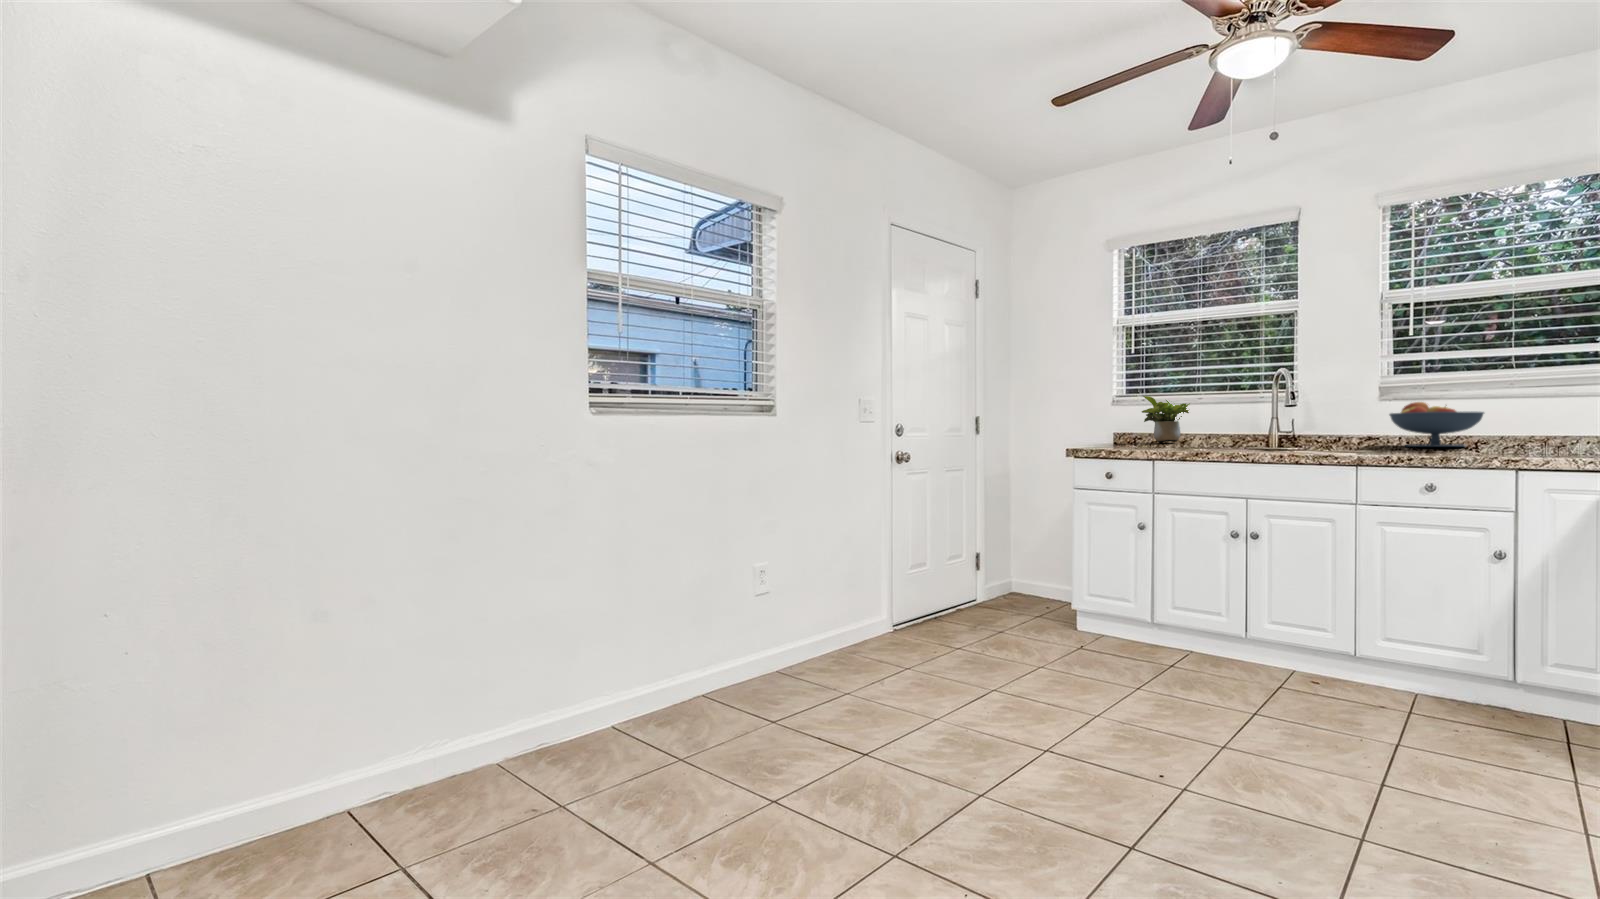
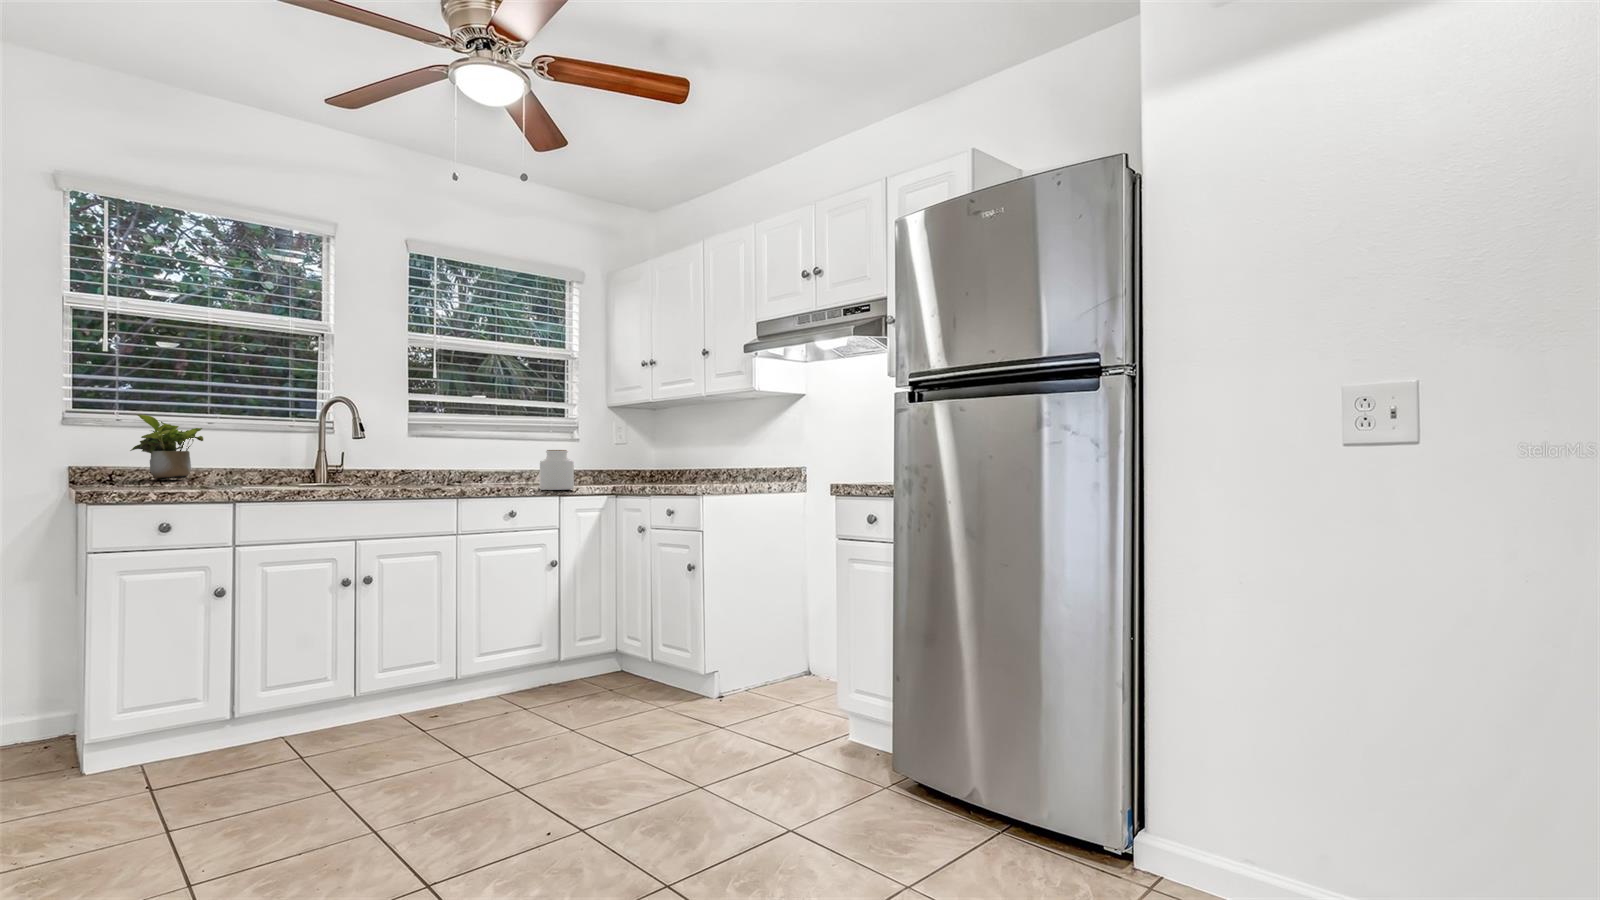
fruit bowl: present [1390,402,1484,447] -> none [419,439,490,479]
jar: none [1482,411,1540,463] -> present [540,450,574,490]

